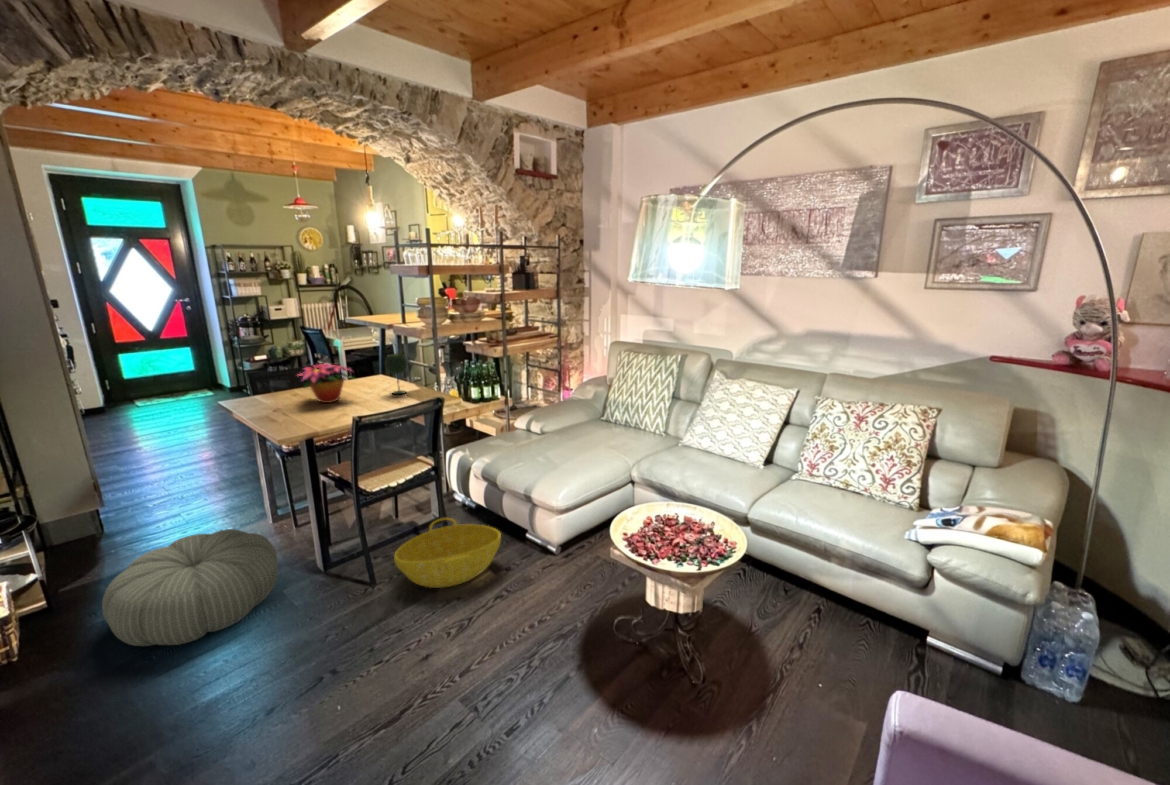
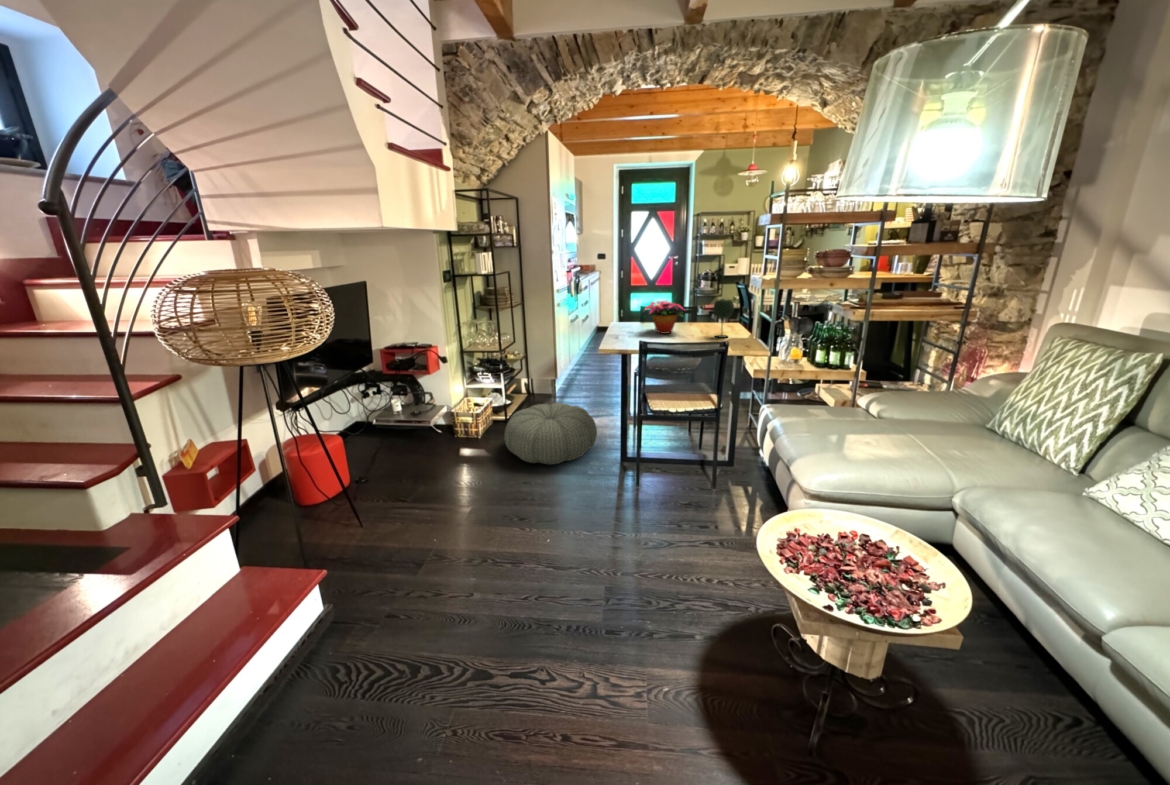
basket: present [394,518,501,588] -> none [648,455,746,517]

